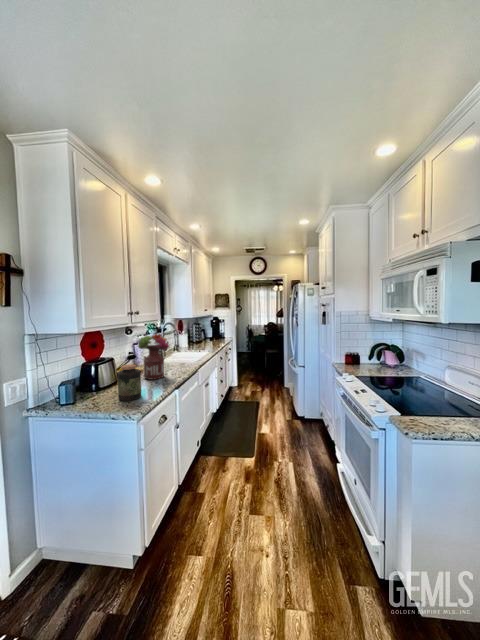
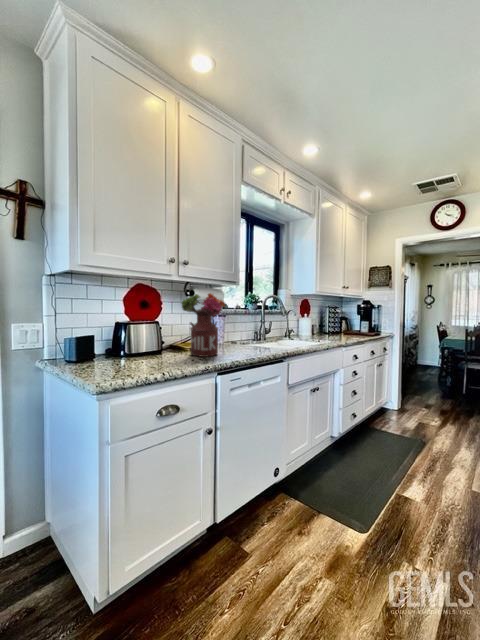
jar: present [118,364,141,401] -> none [112,321,144,370]

